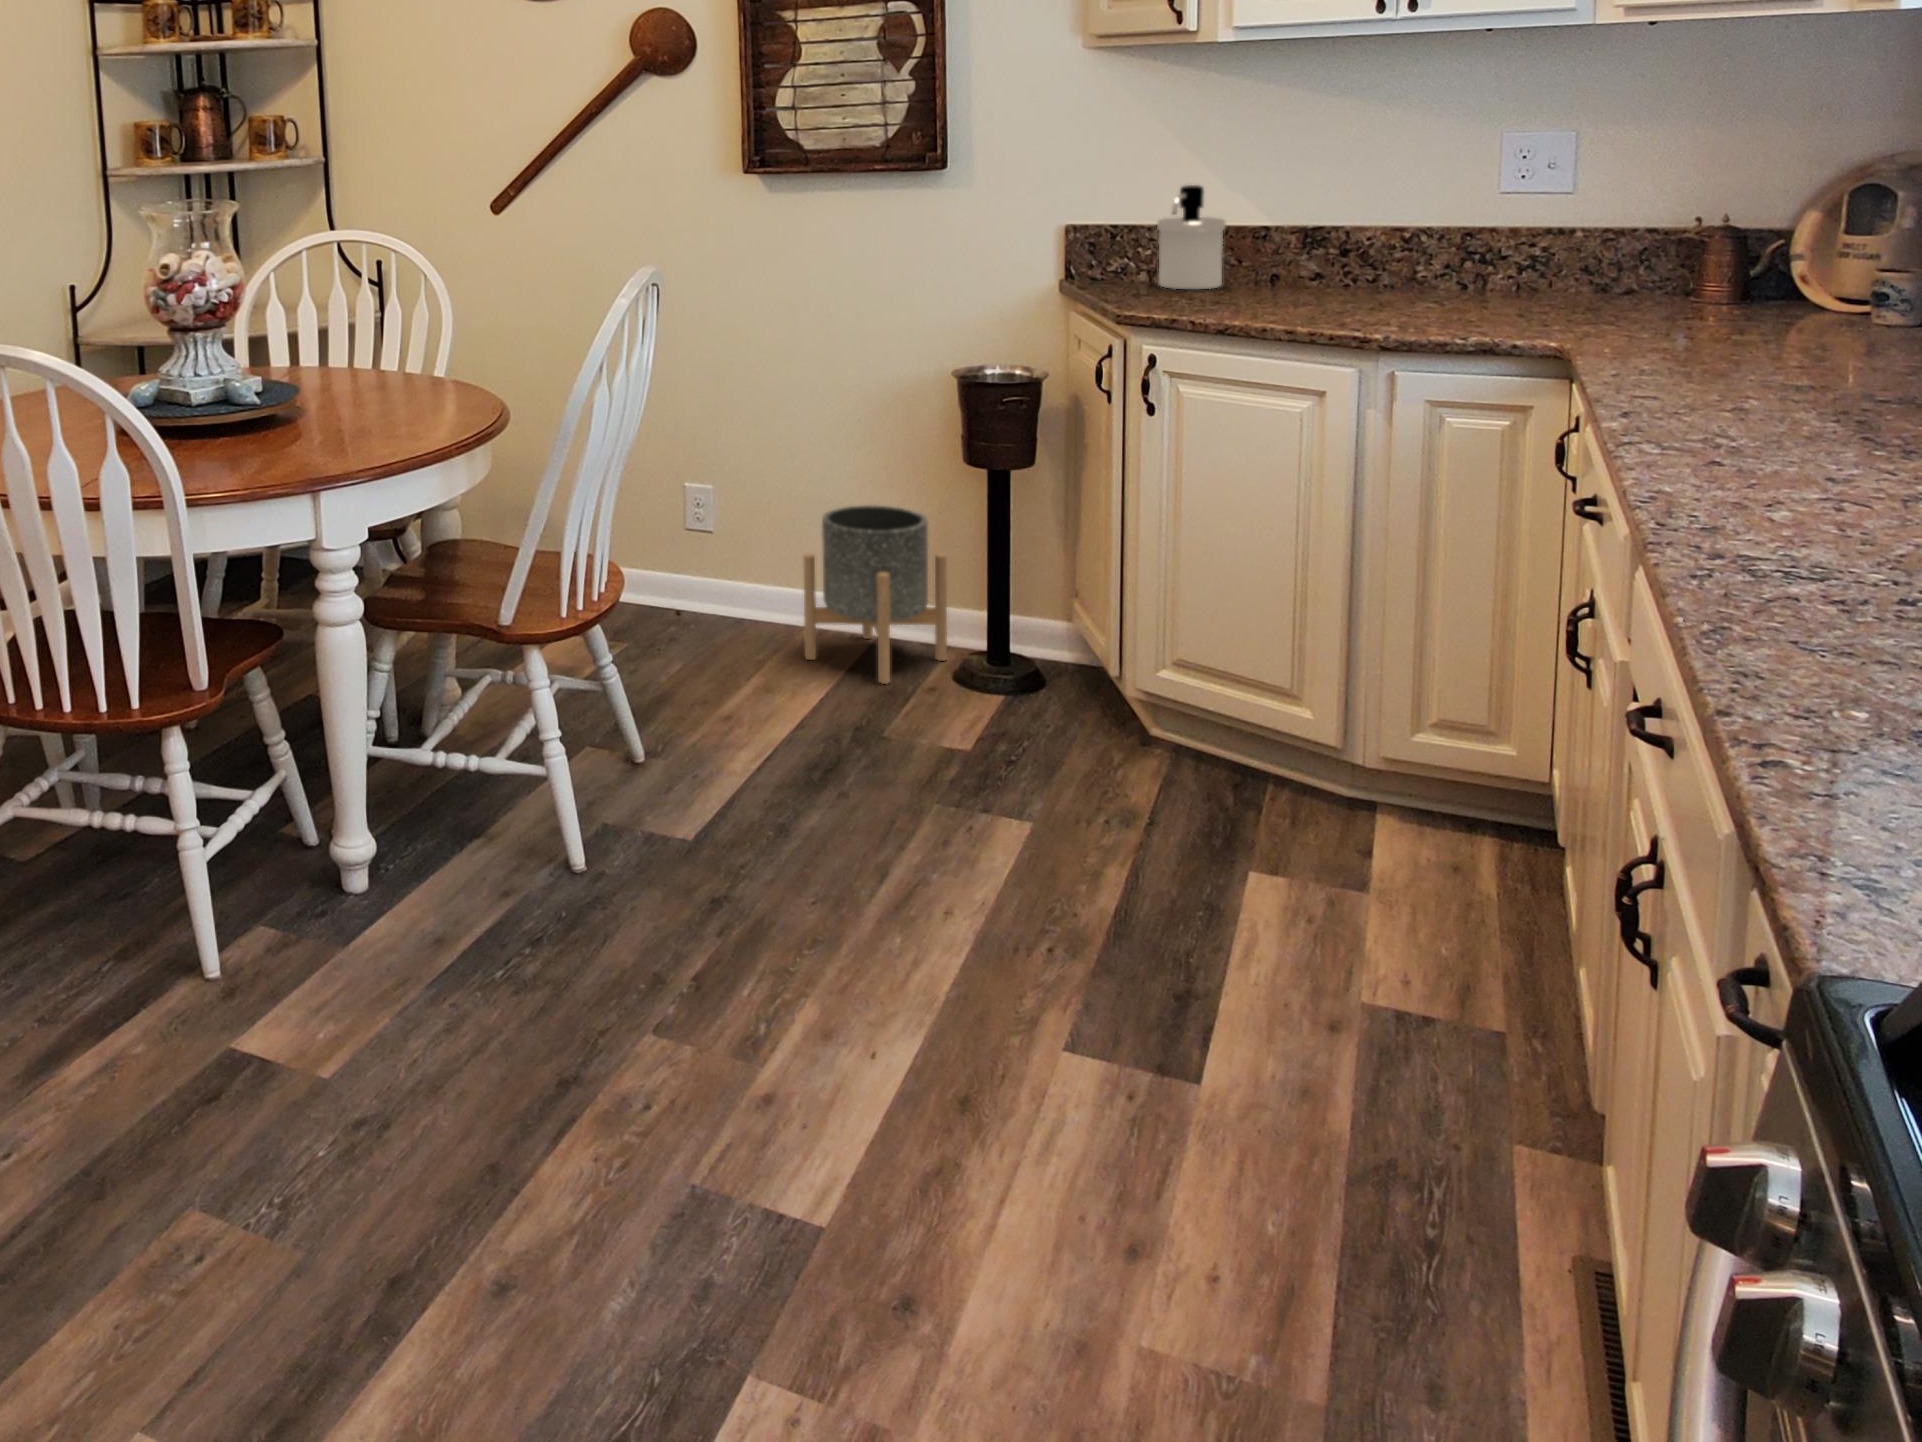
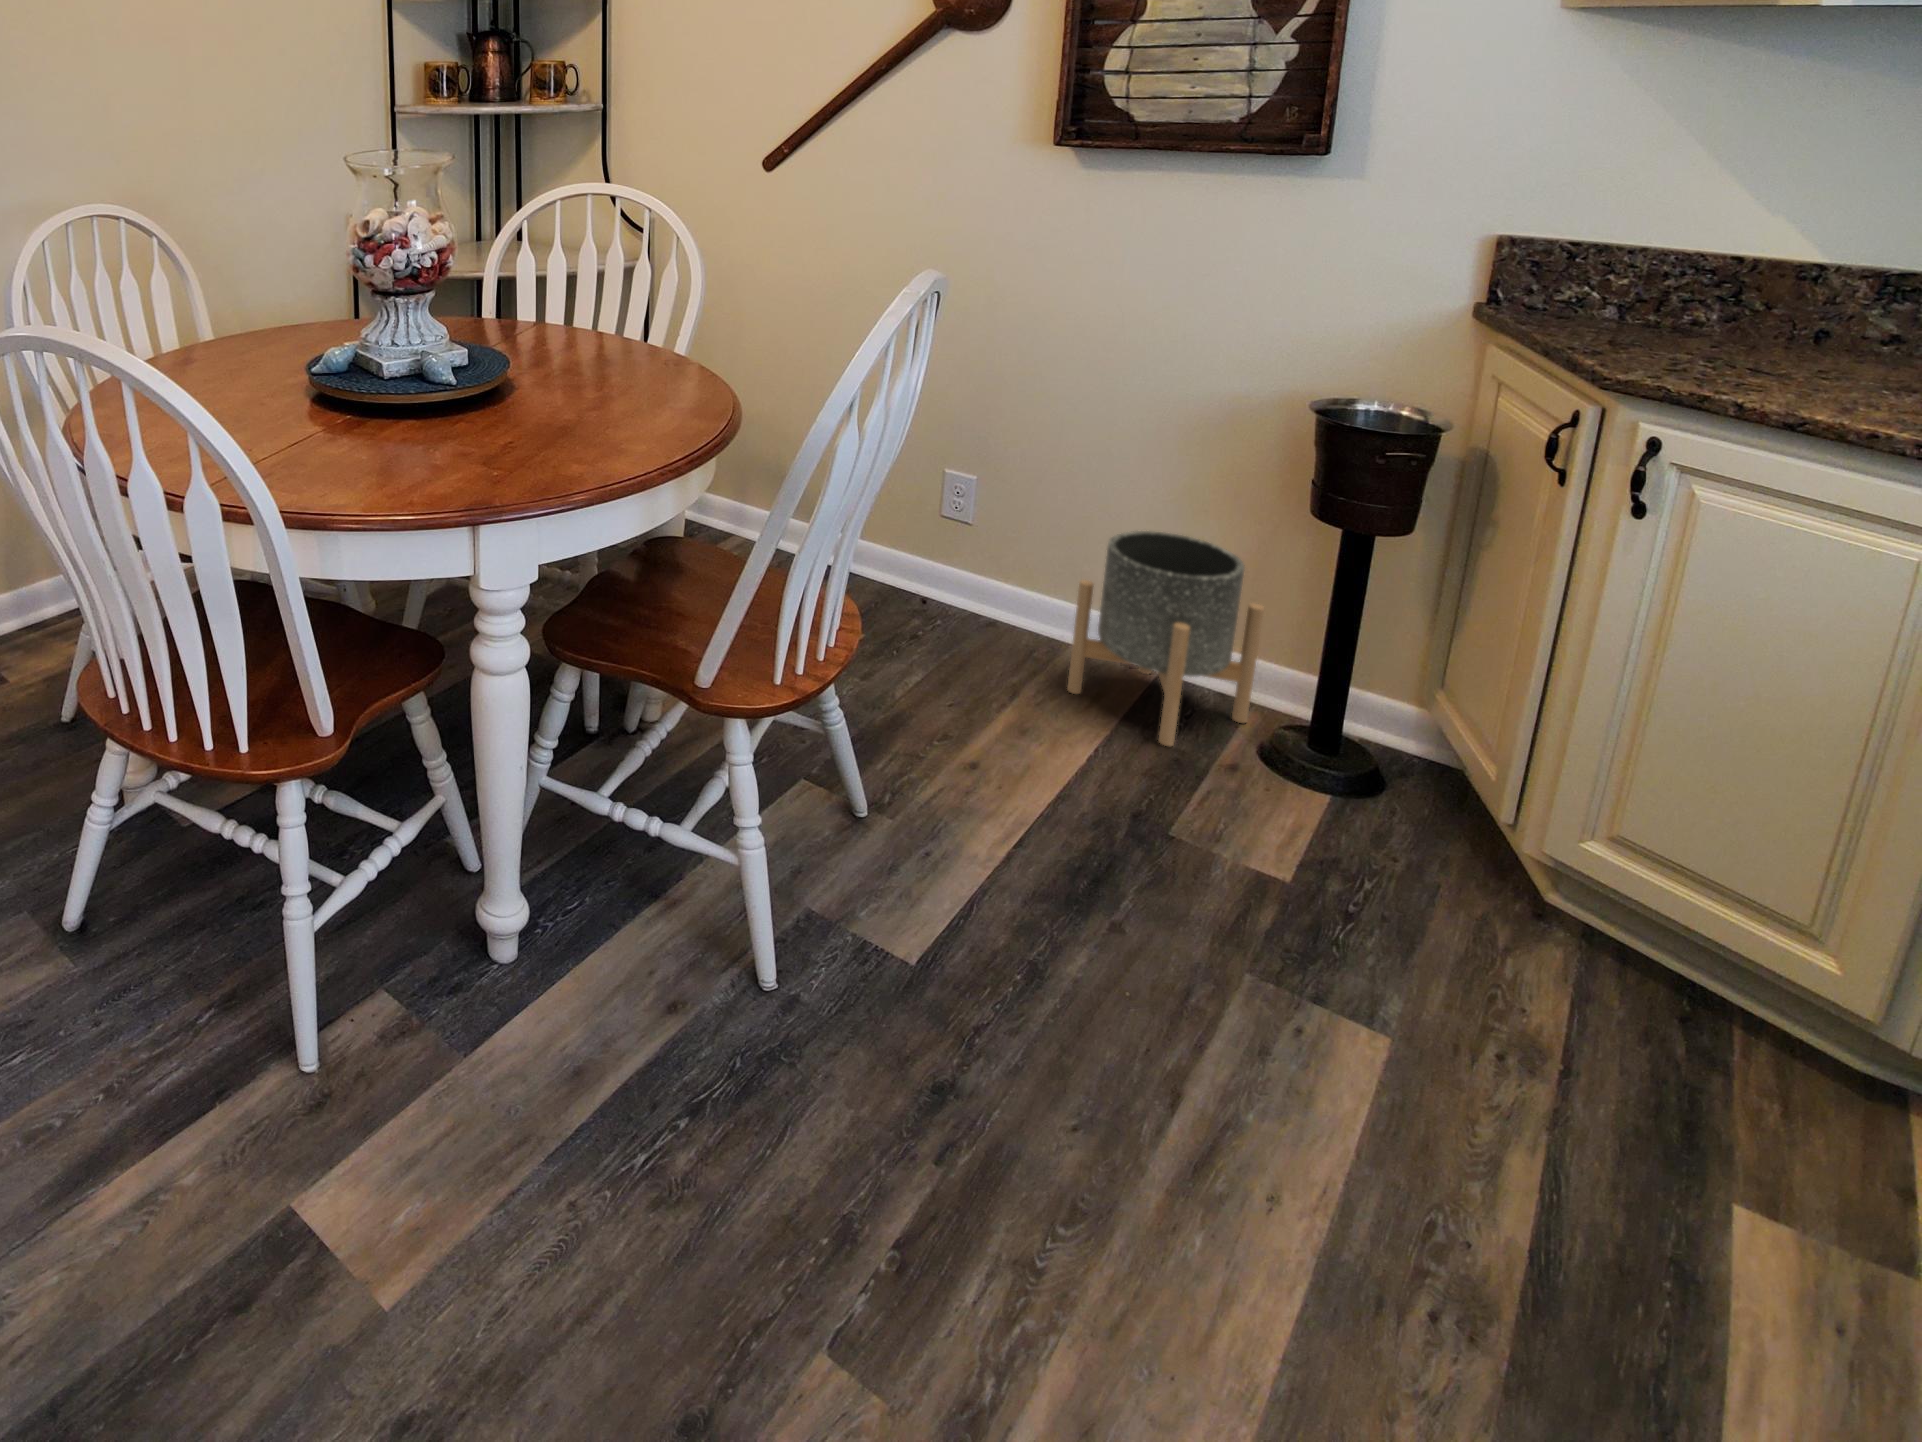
soap dispenser: present [1157,185,1226,289] -> none [1641,201,1775,343]

